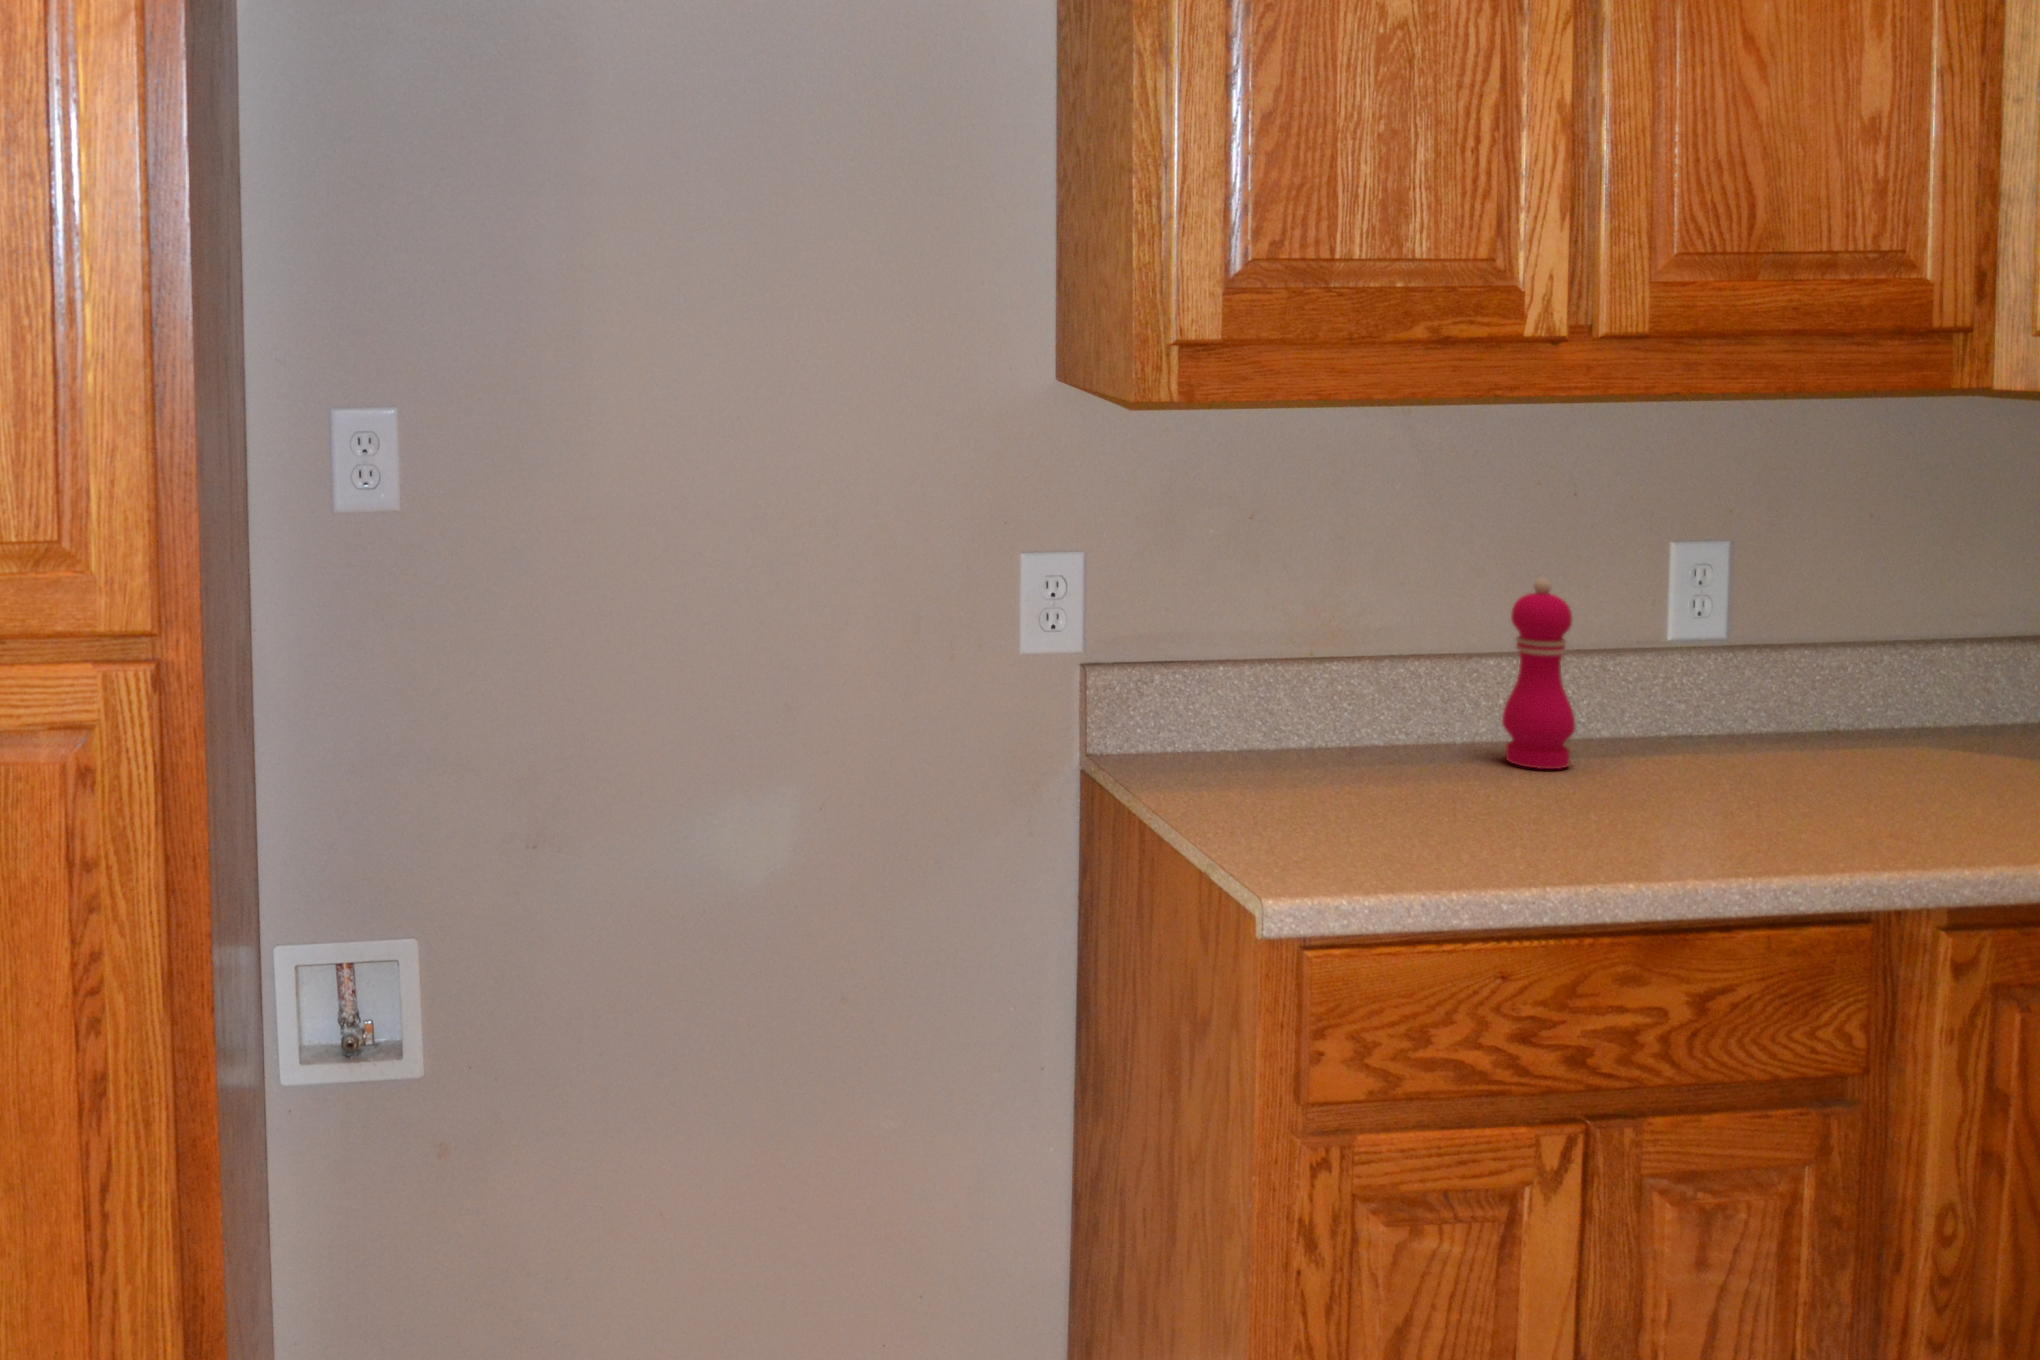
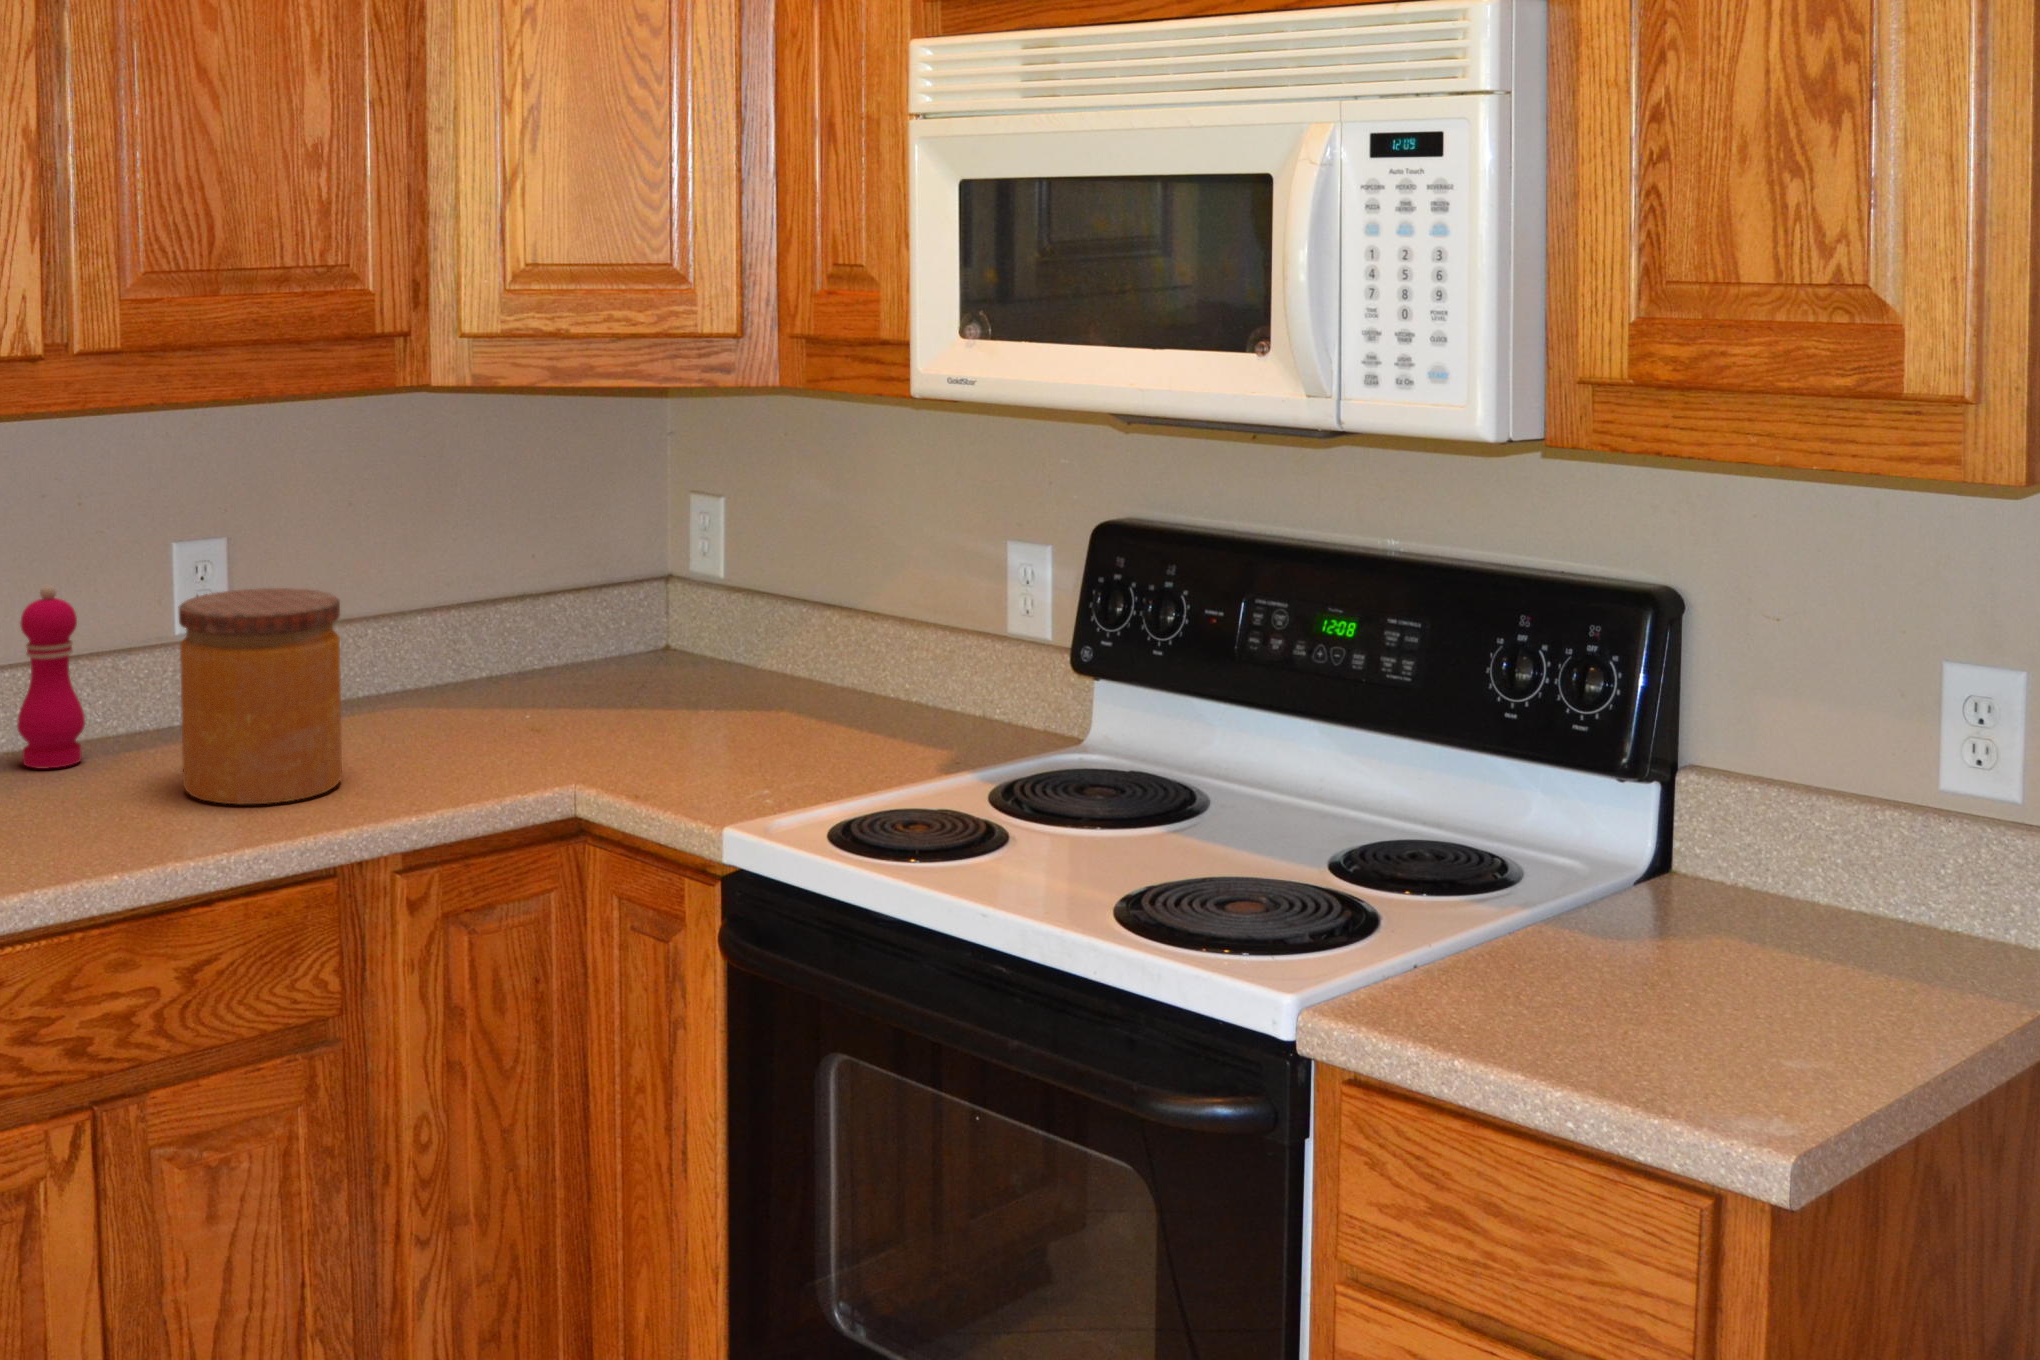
jar: none [1694,605,1899,845] -> present [178,588,342,804]

